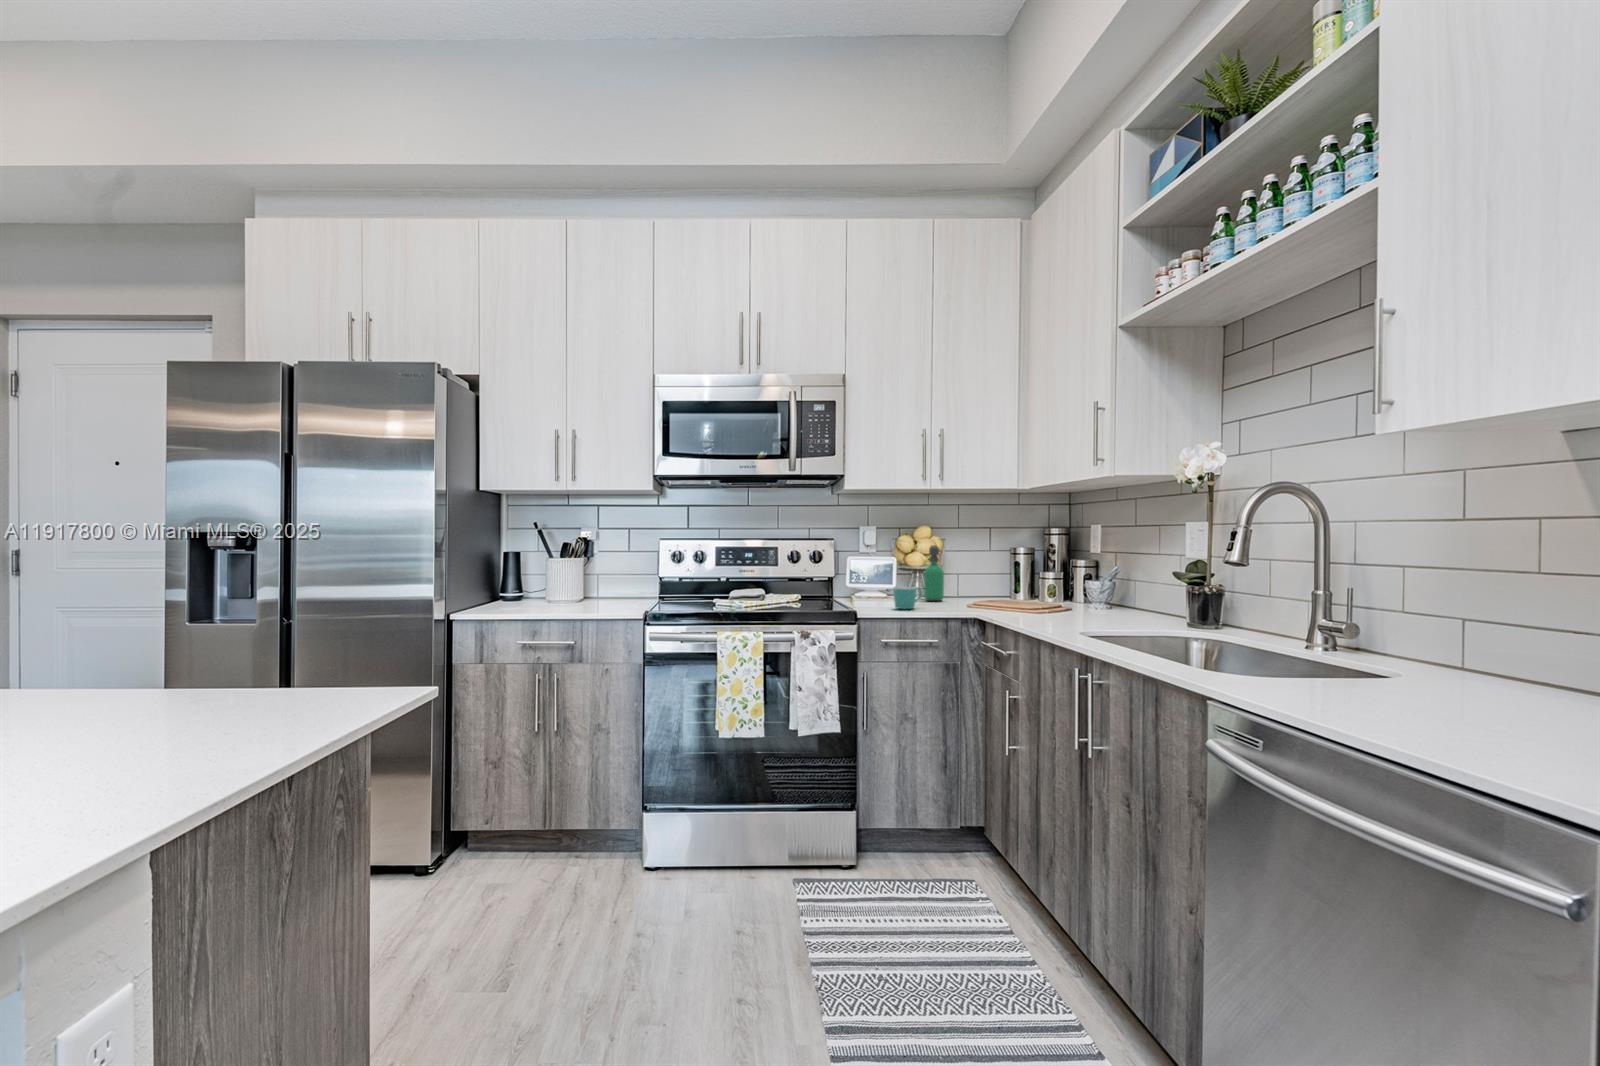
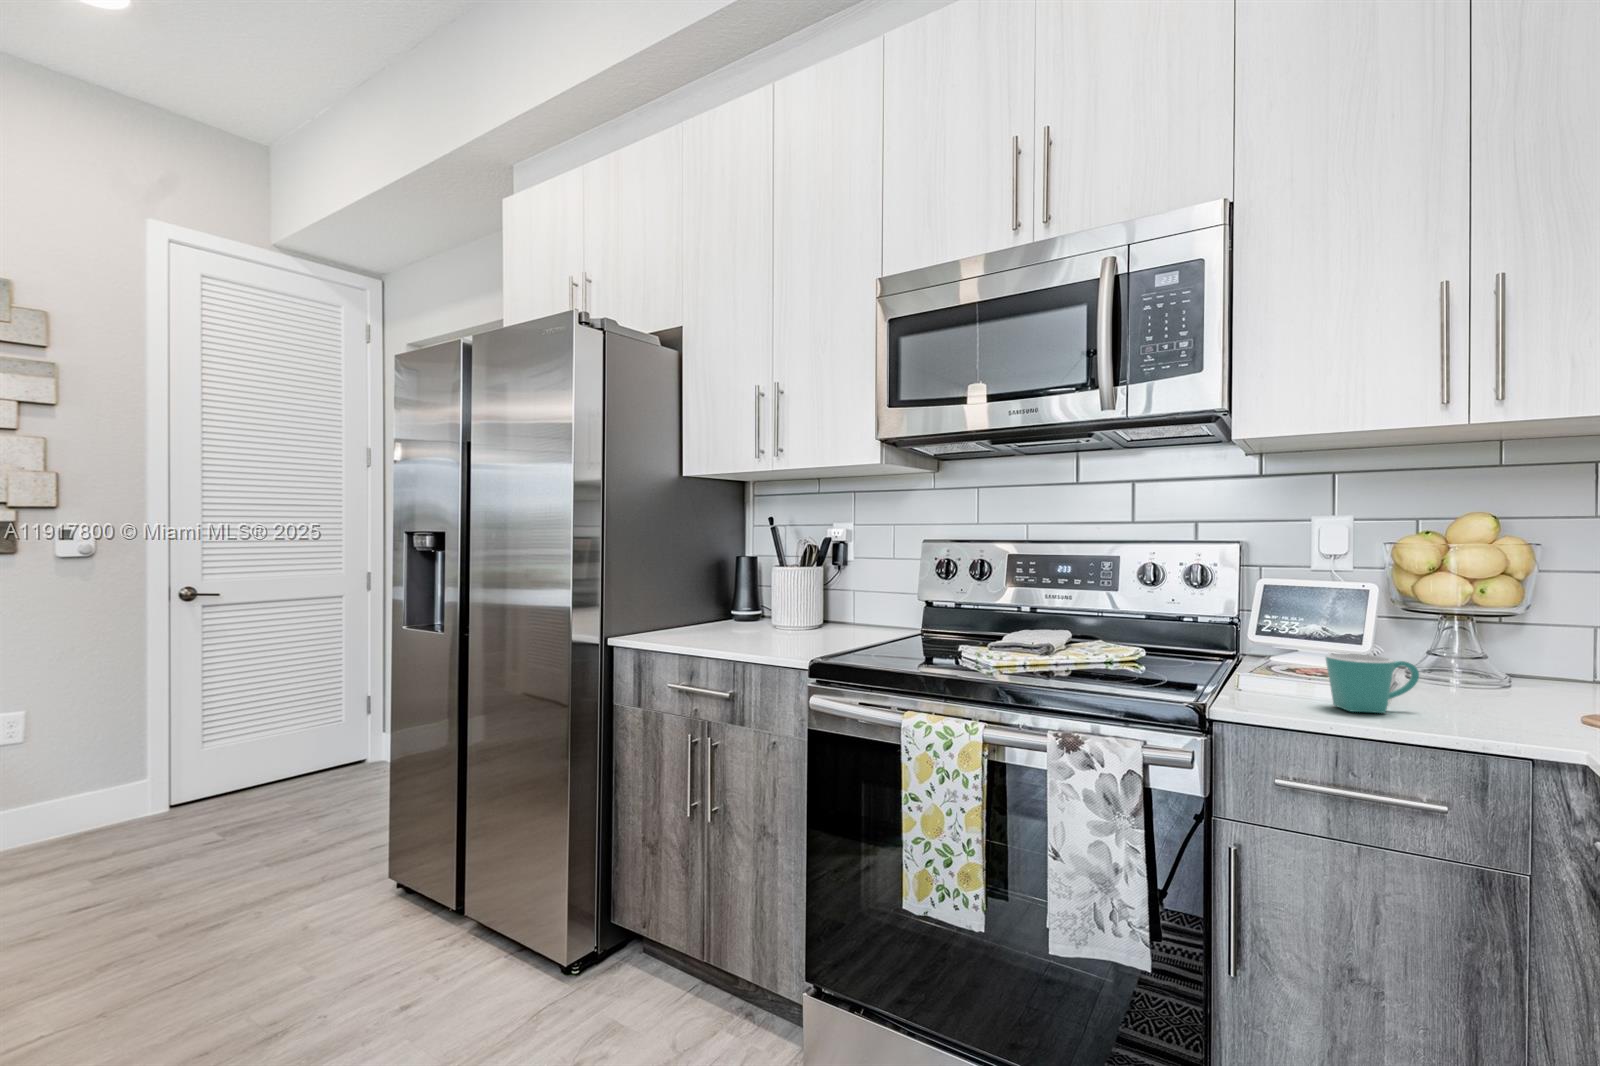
soap dispenser: present [924,545,944,601] -> none [1462,556,1524,696]

